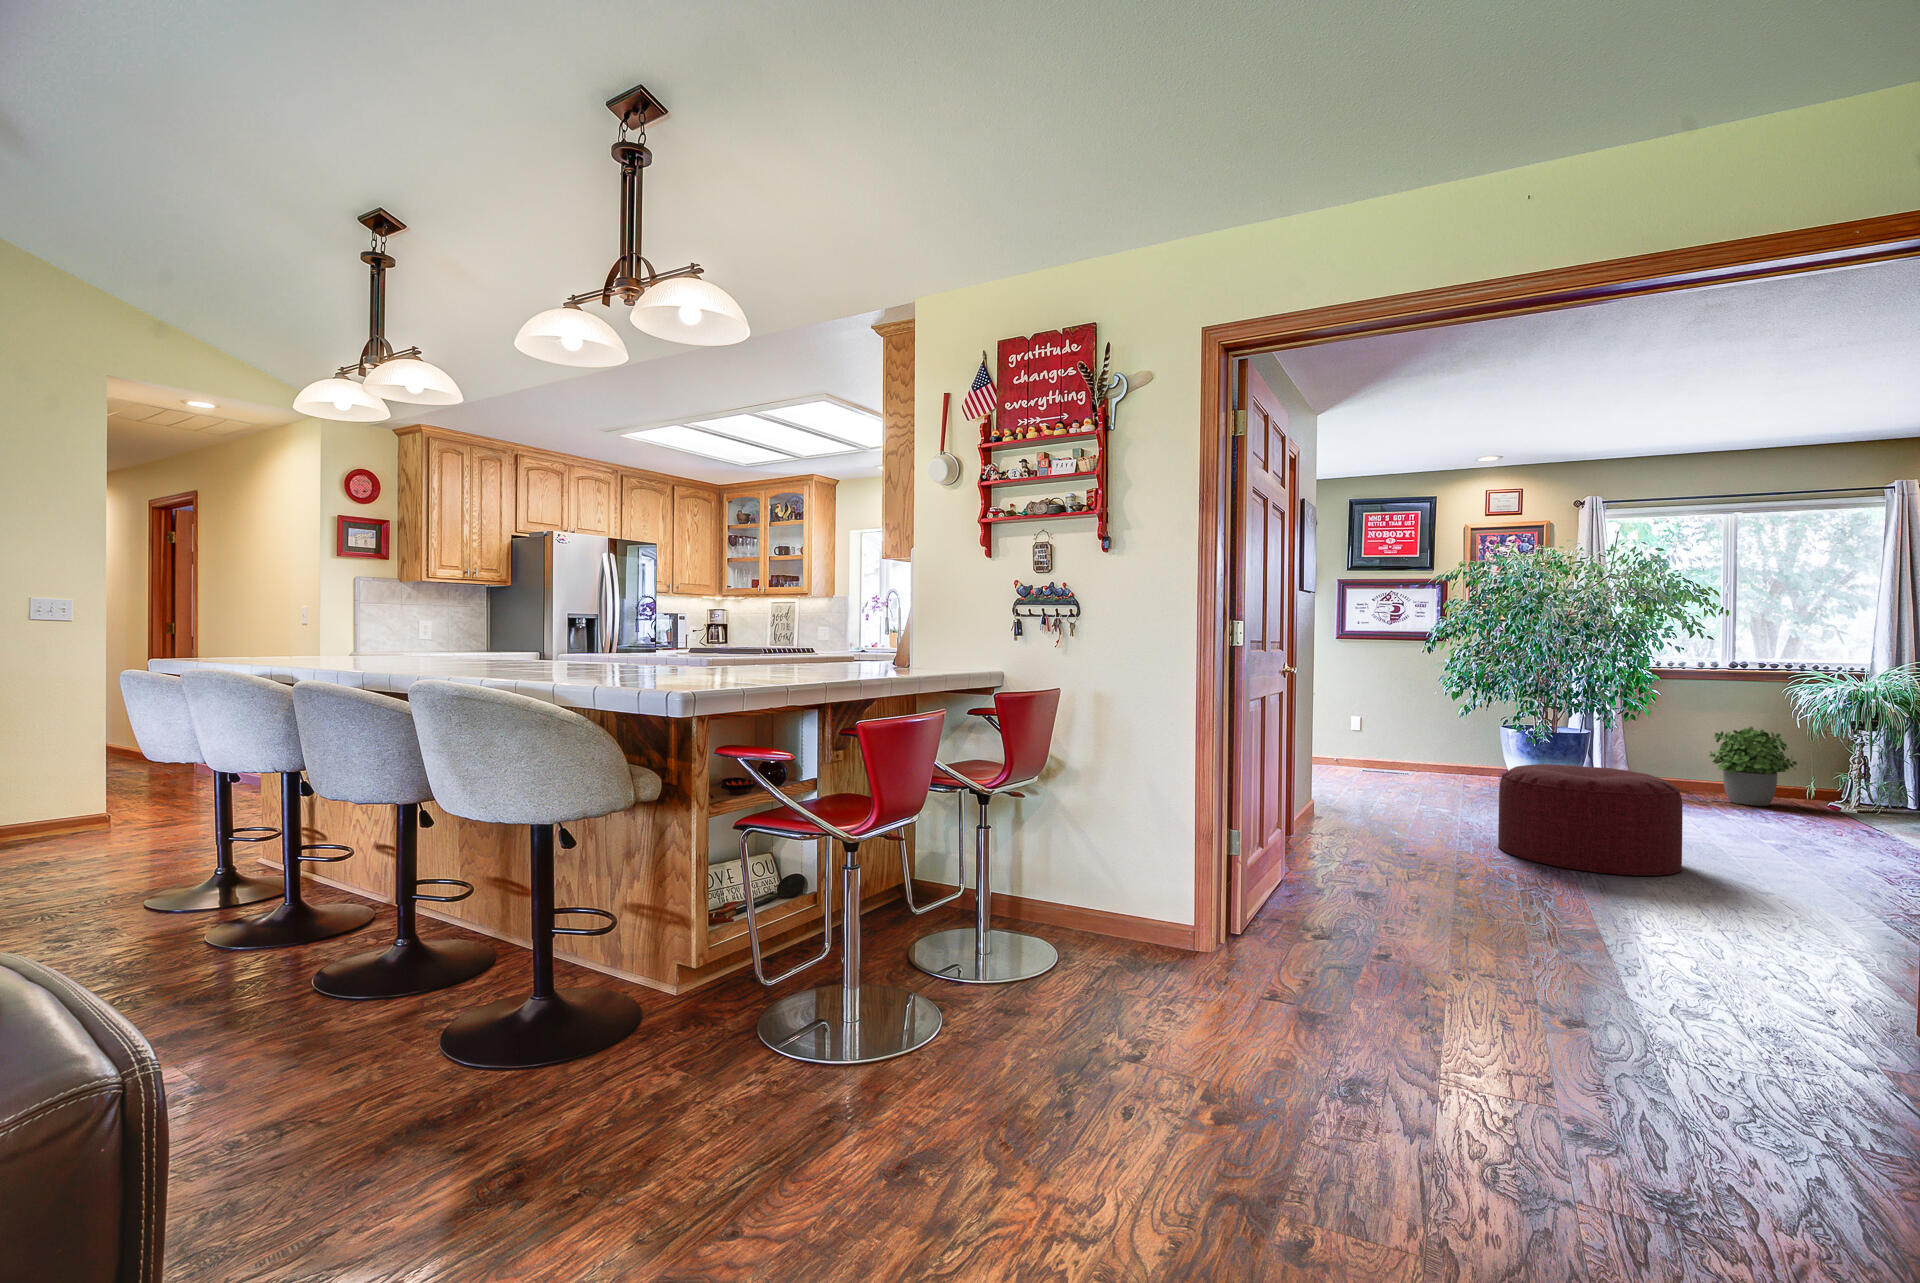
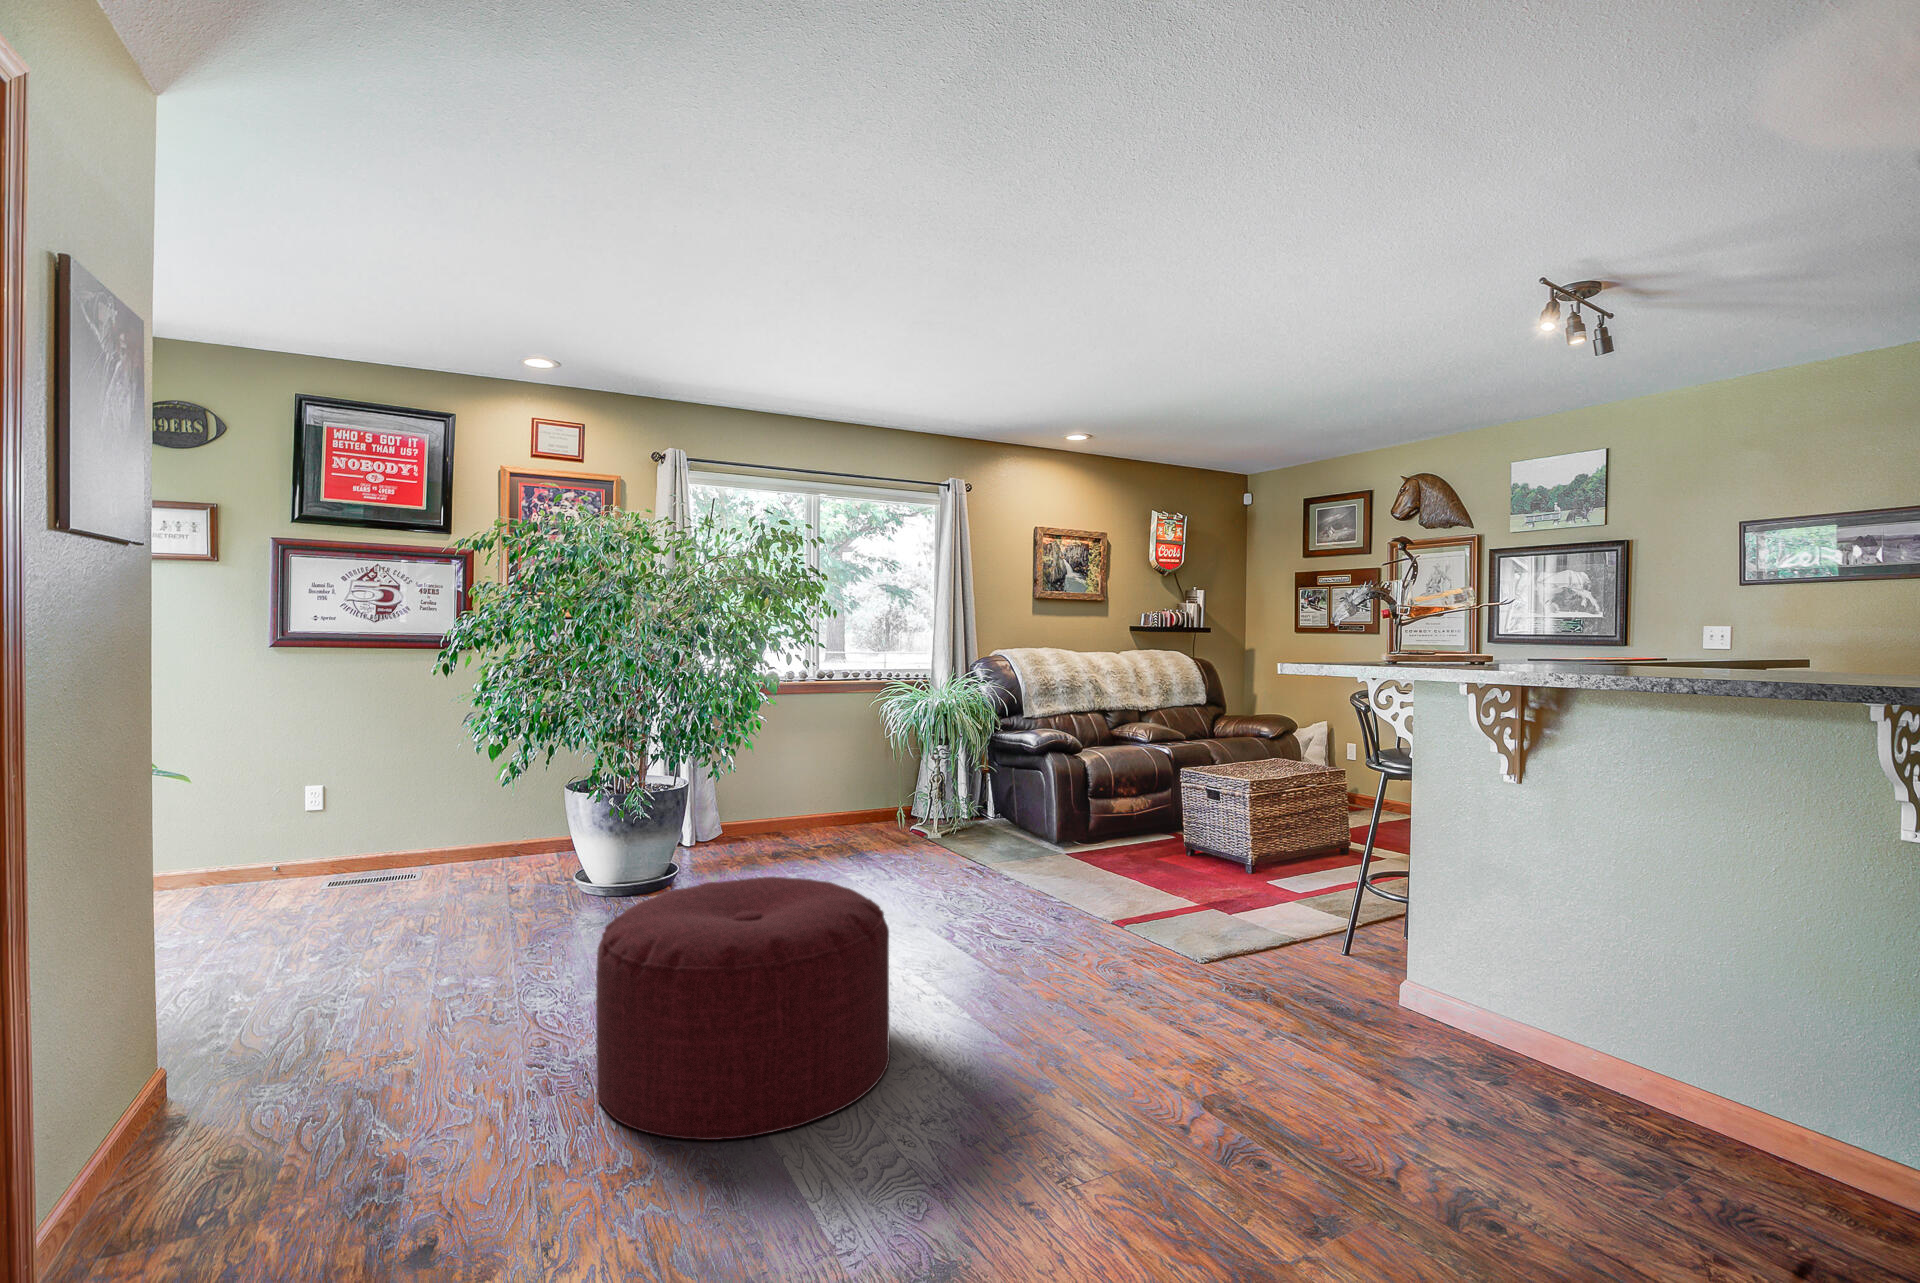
potted plant: present [1709,727,1797,806] -> none [799,749,879,844]

